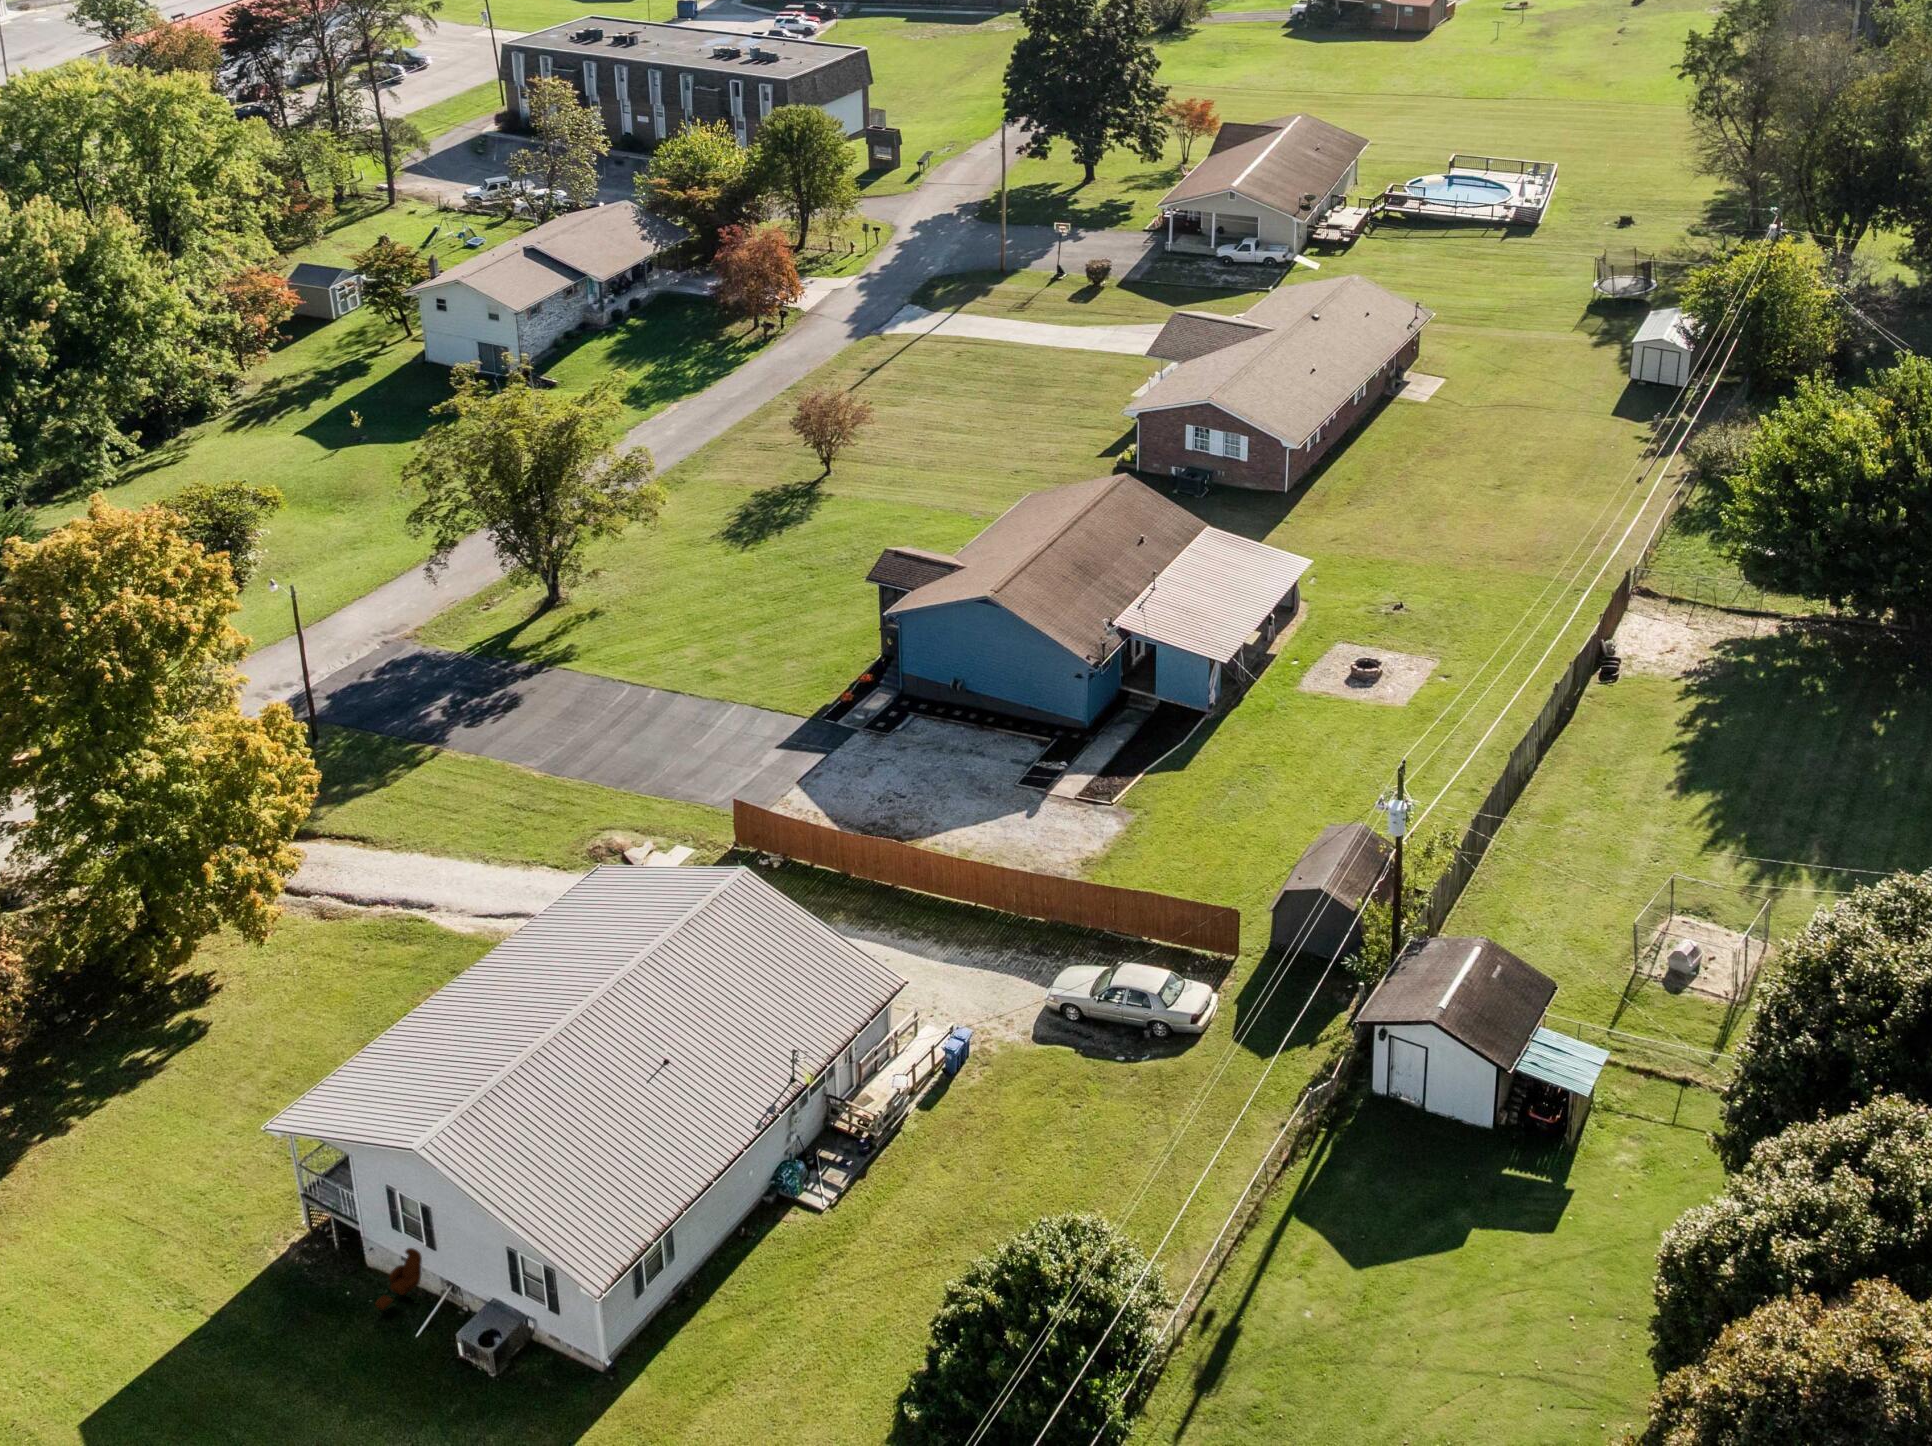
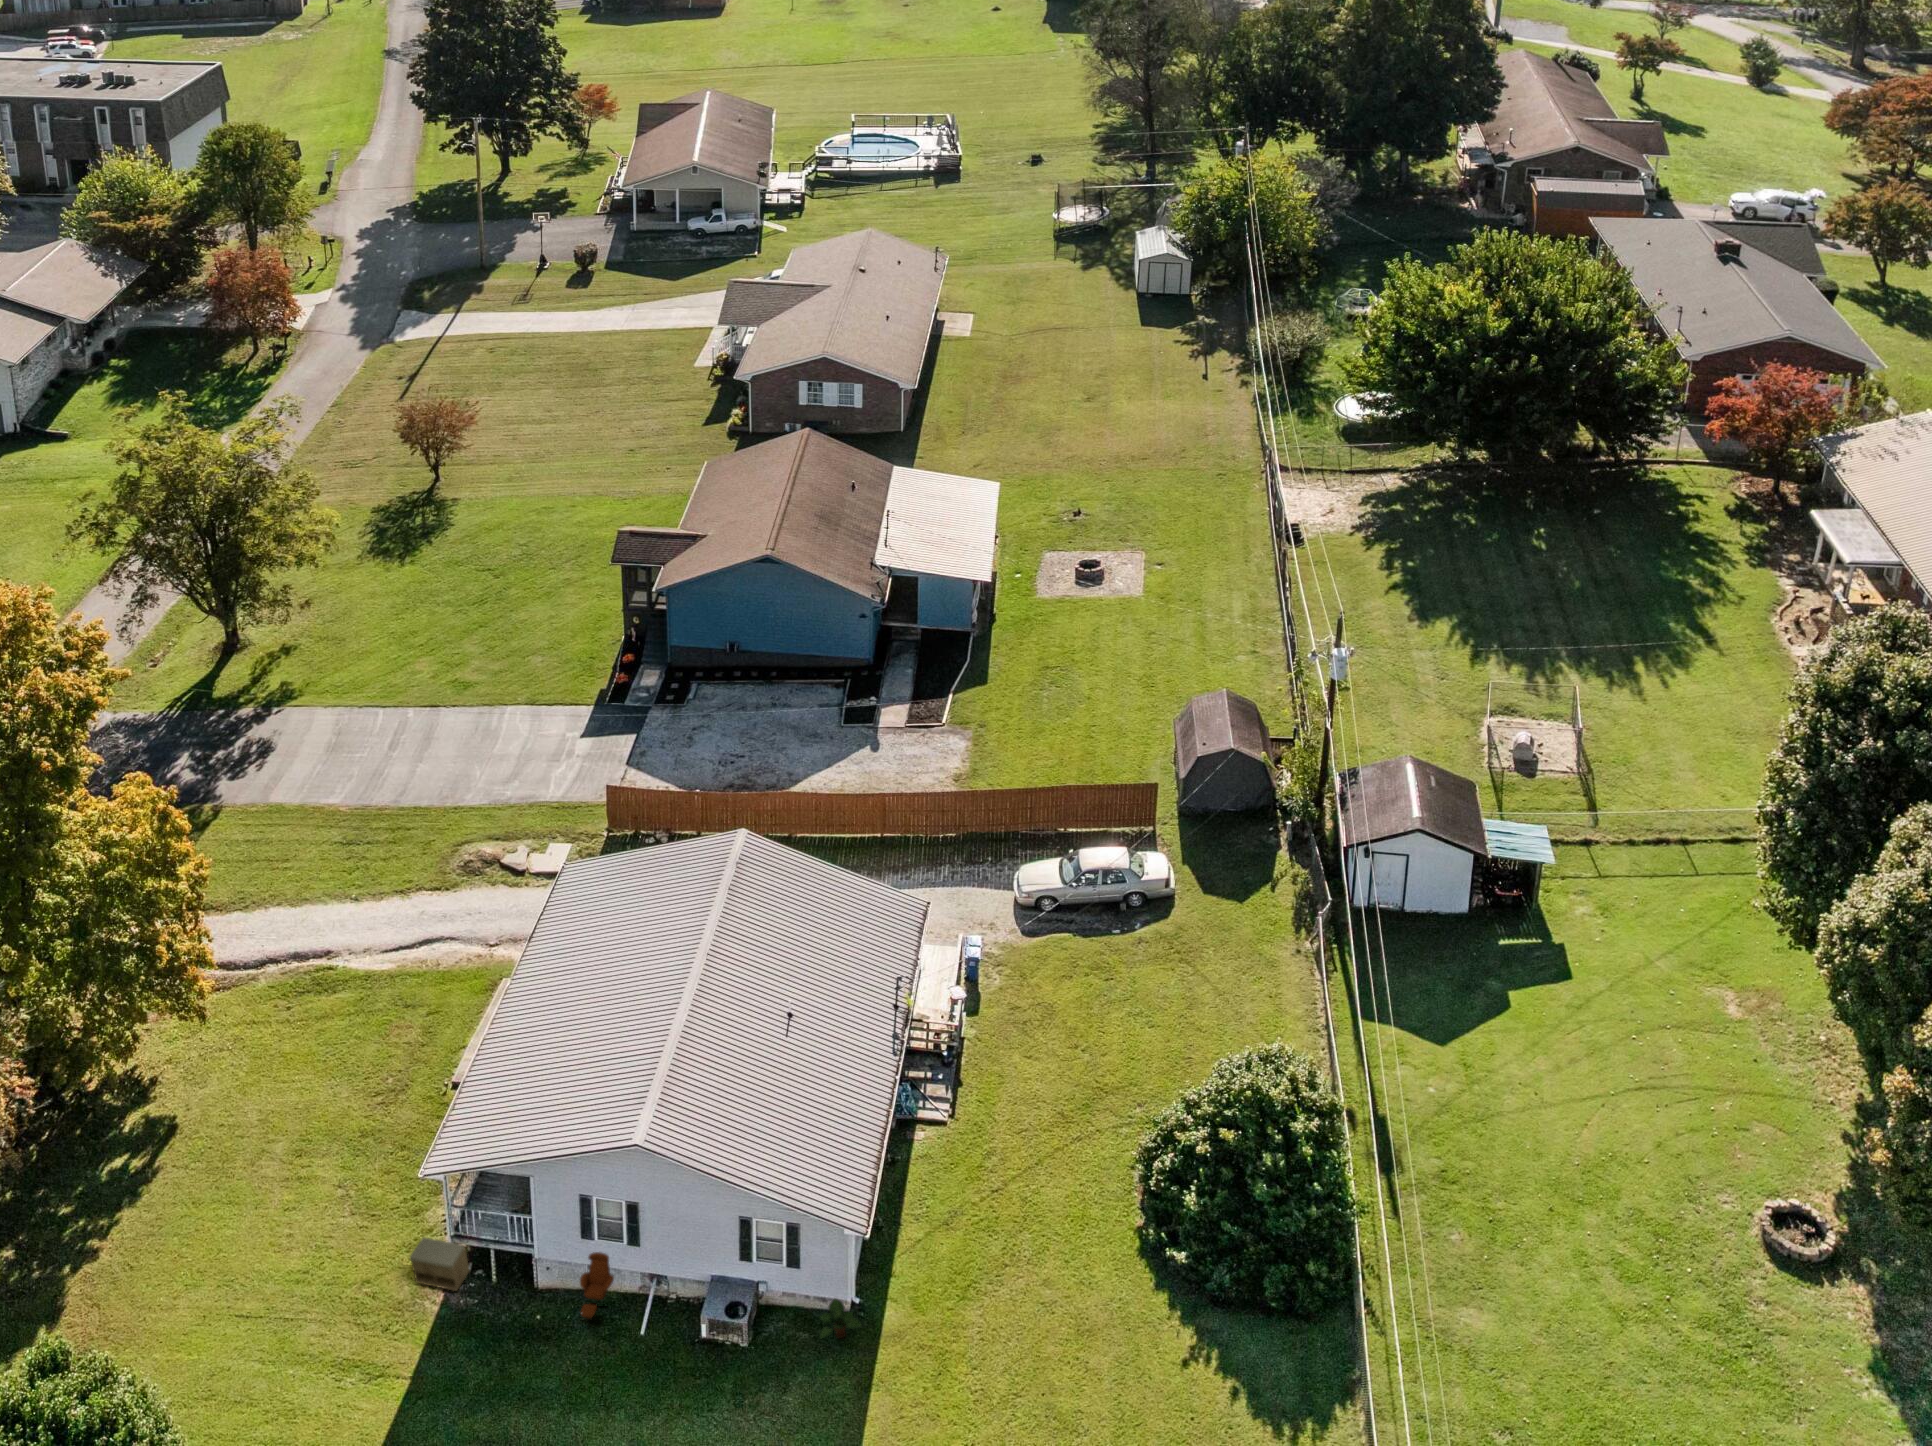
storage bench: none [270,1191,325,1250] -> present [410,1238,469,1291]
potted plant: none [558,1357,603,1400] -> present [819,1299,861,1338]

